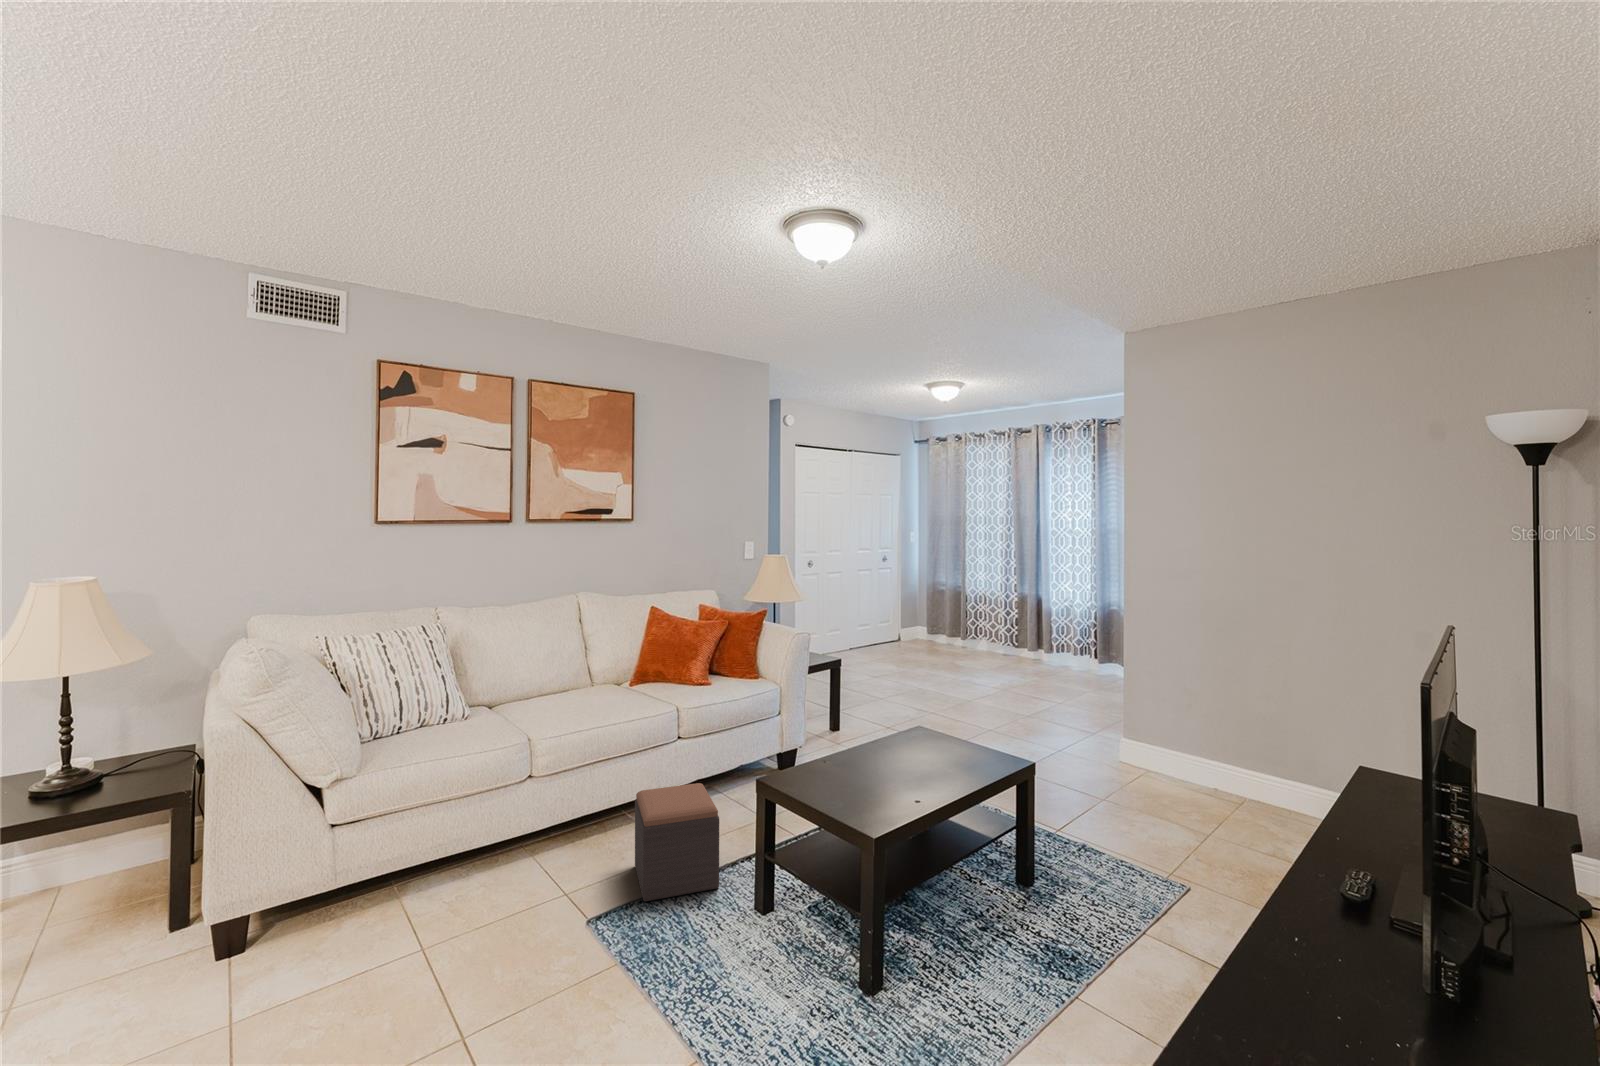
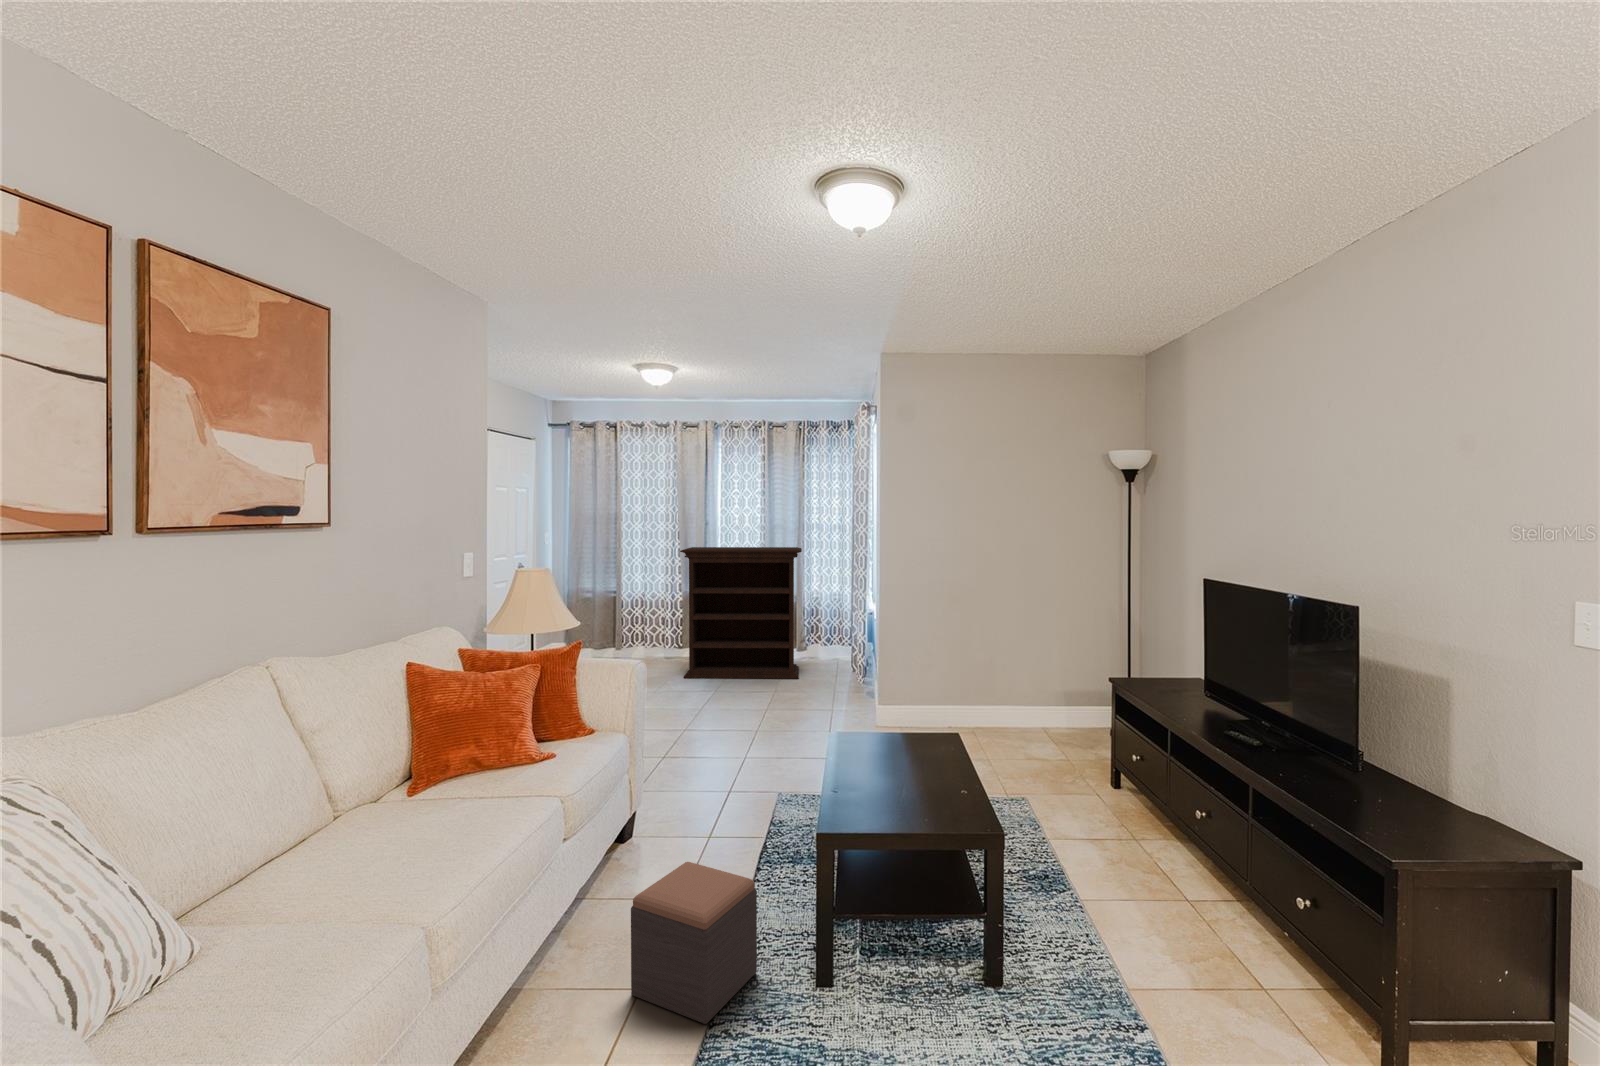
bookshelf: none [990,549,1127,691] -> present [680,547,802,679]

